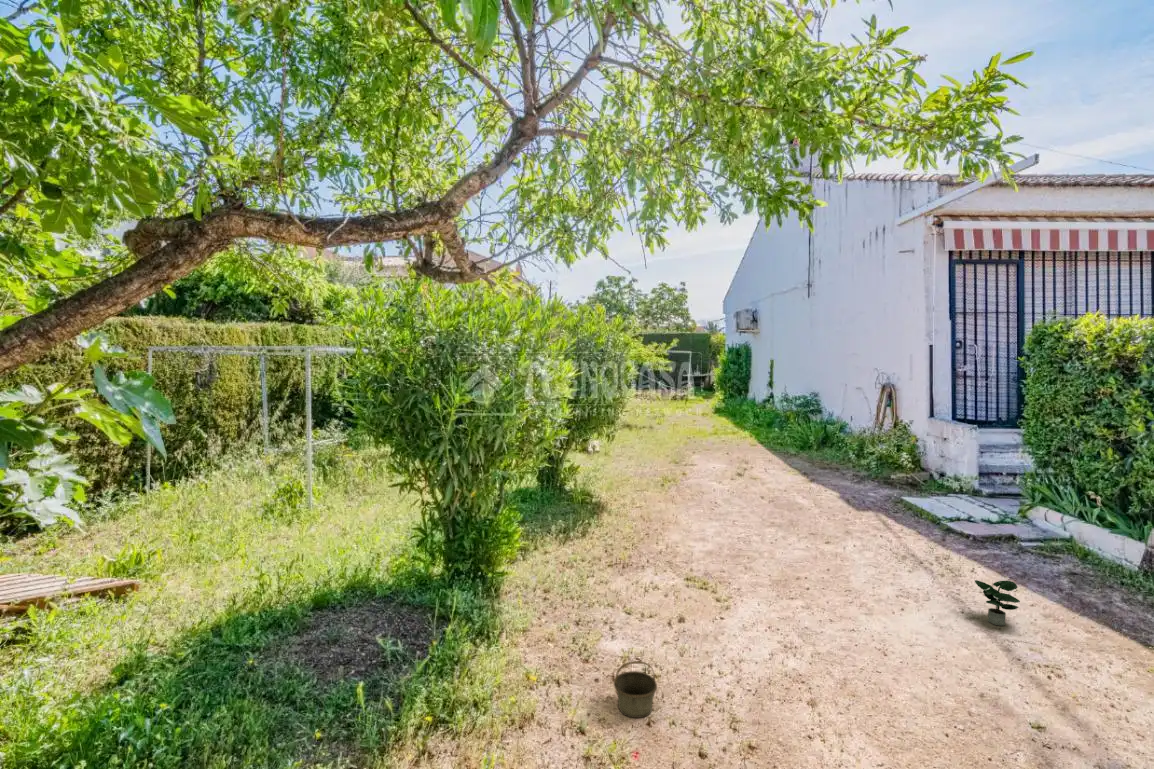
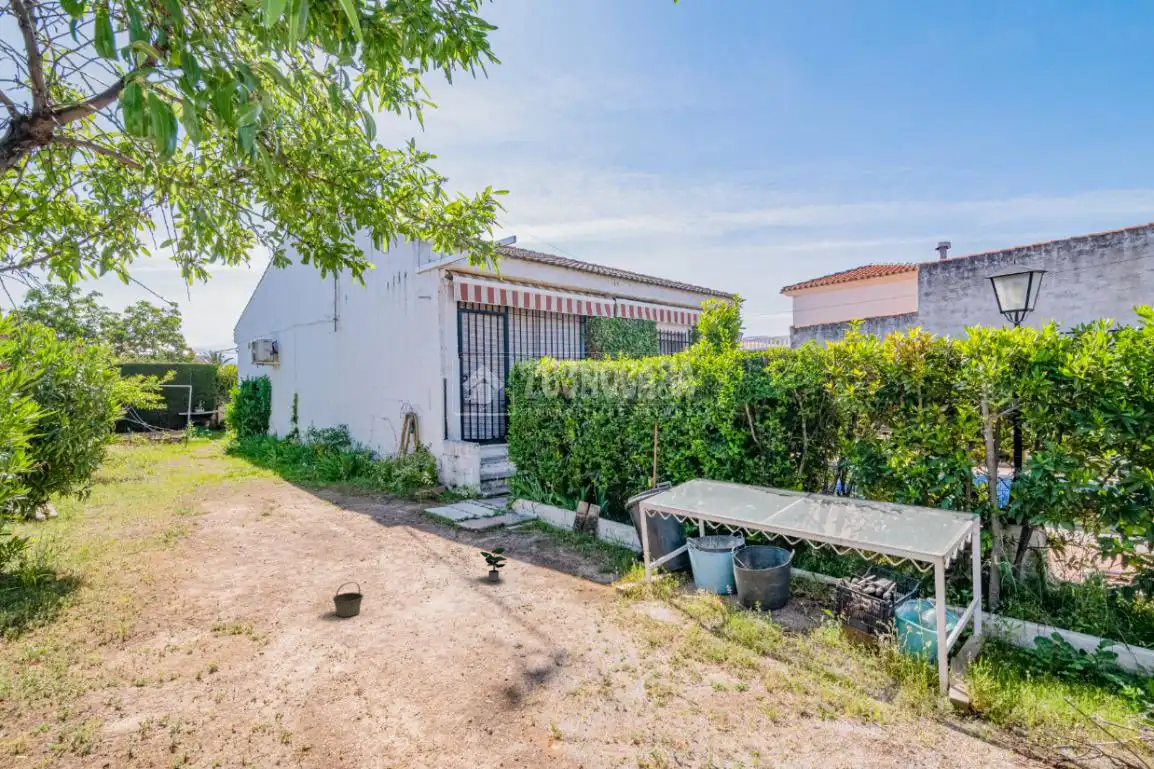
basket: present [614,661,657,718] -> present [333,582,363,617]

